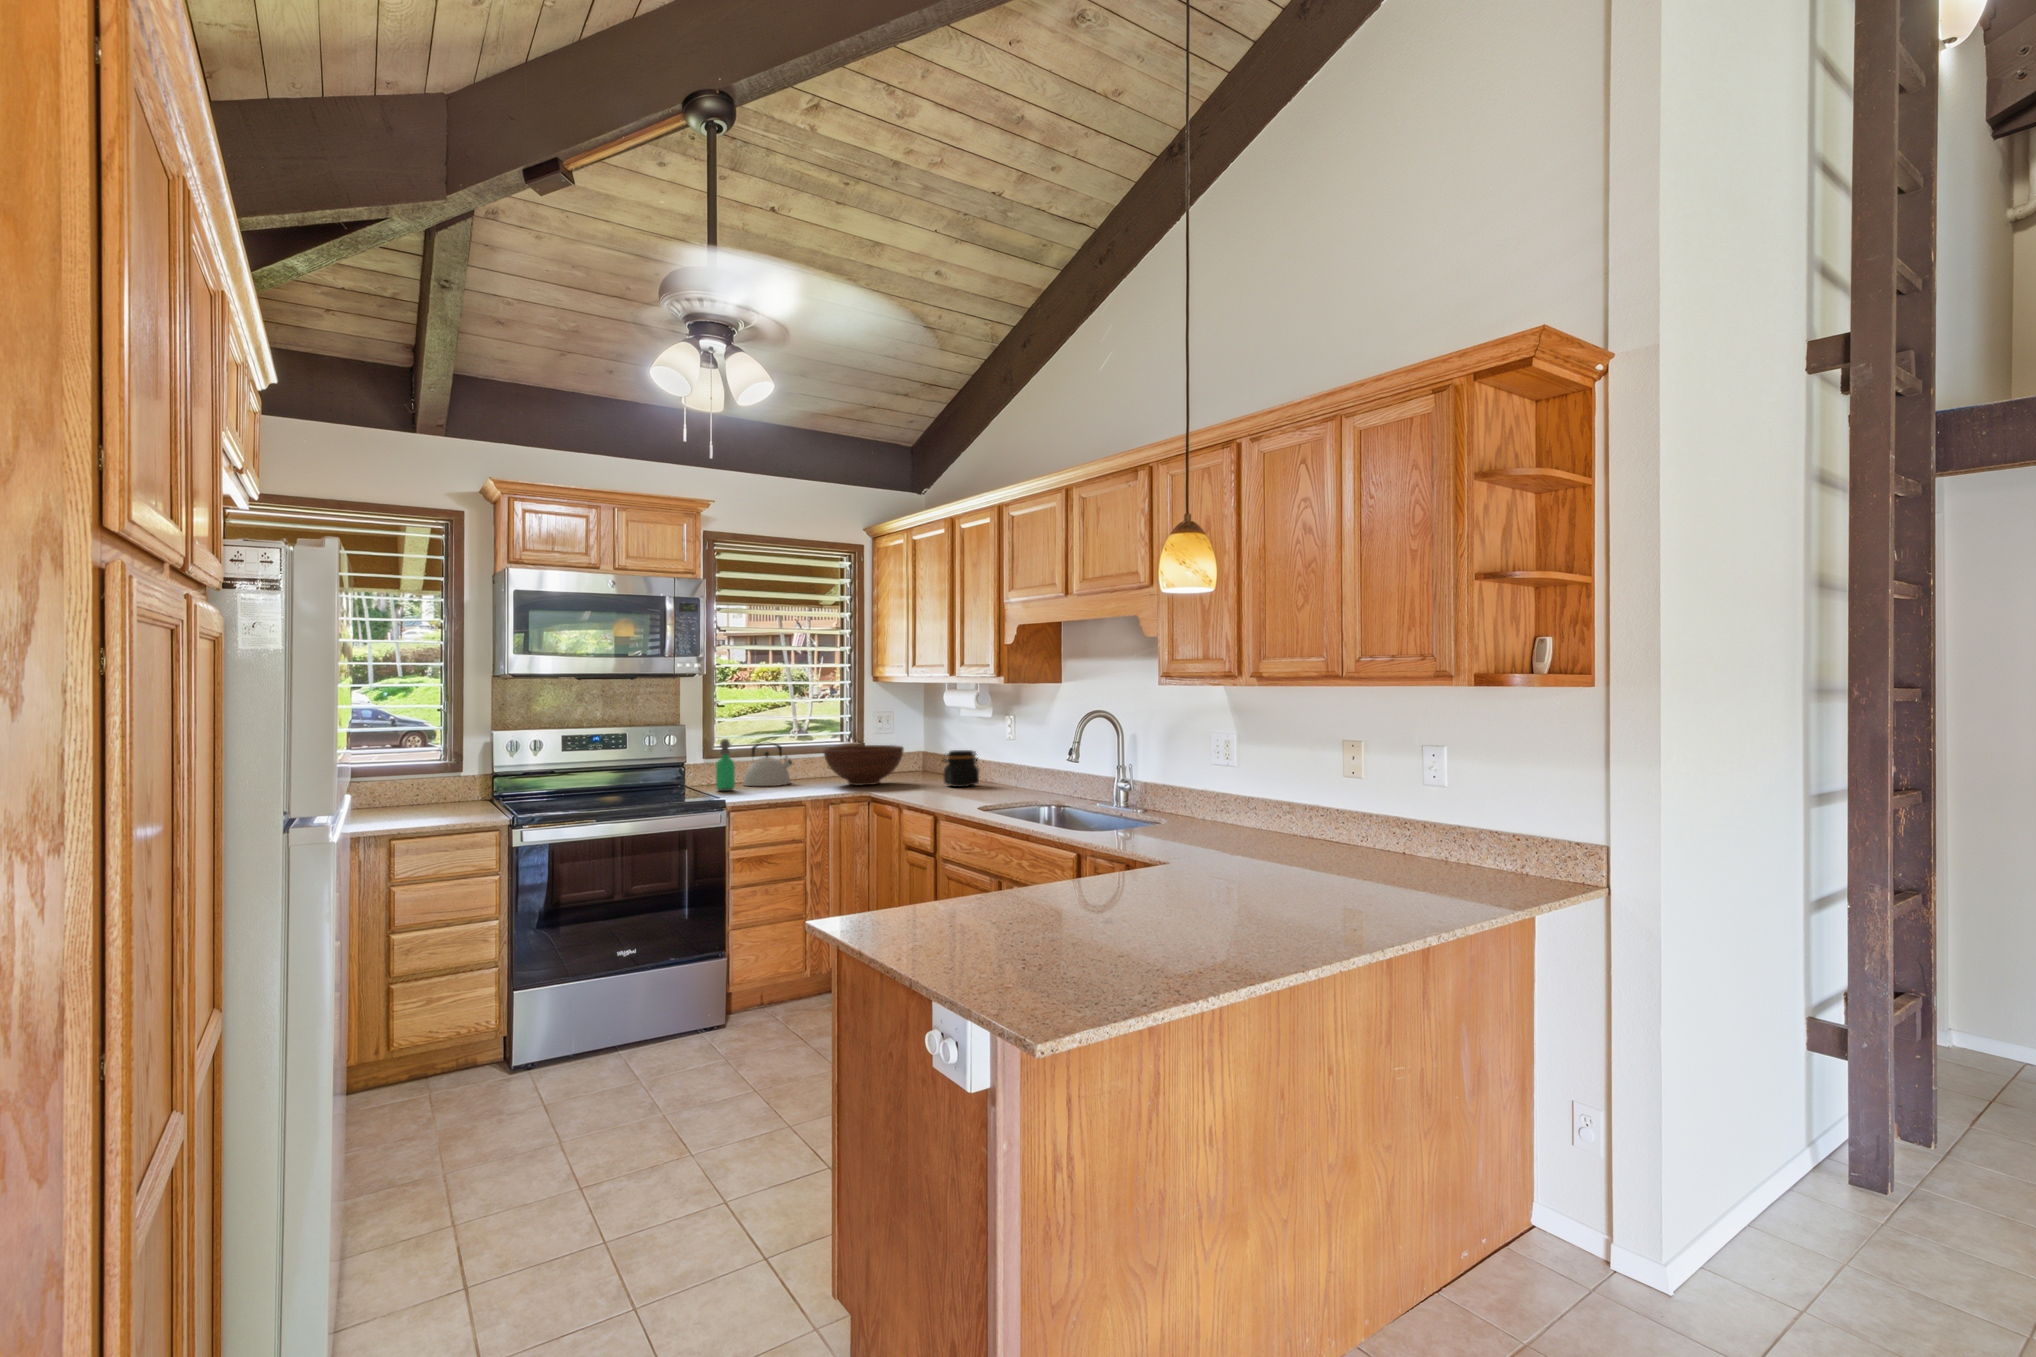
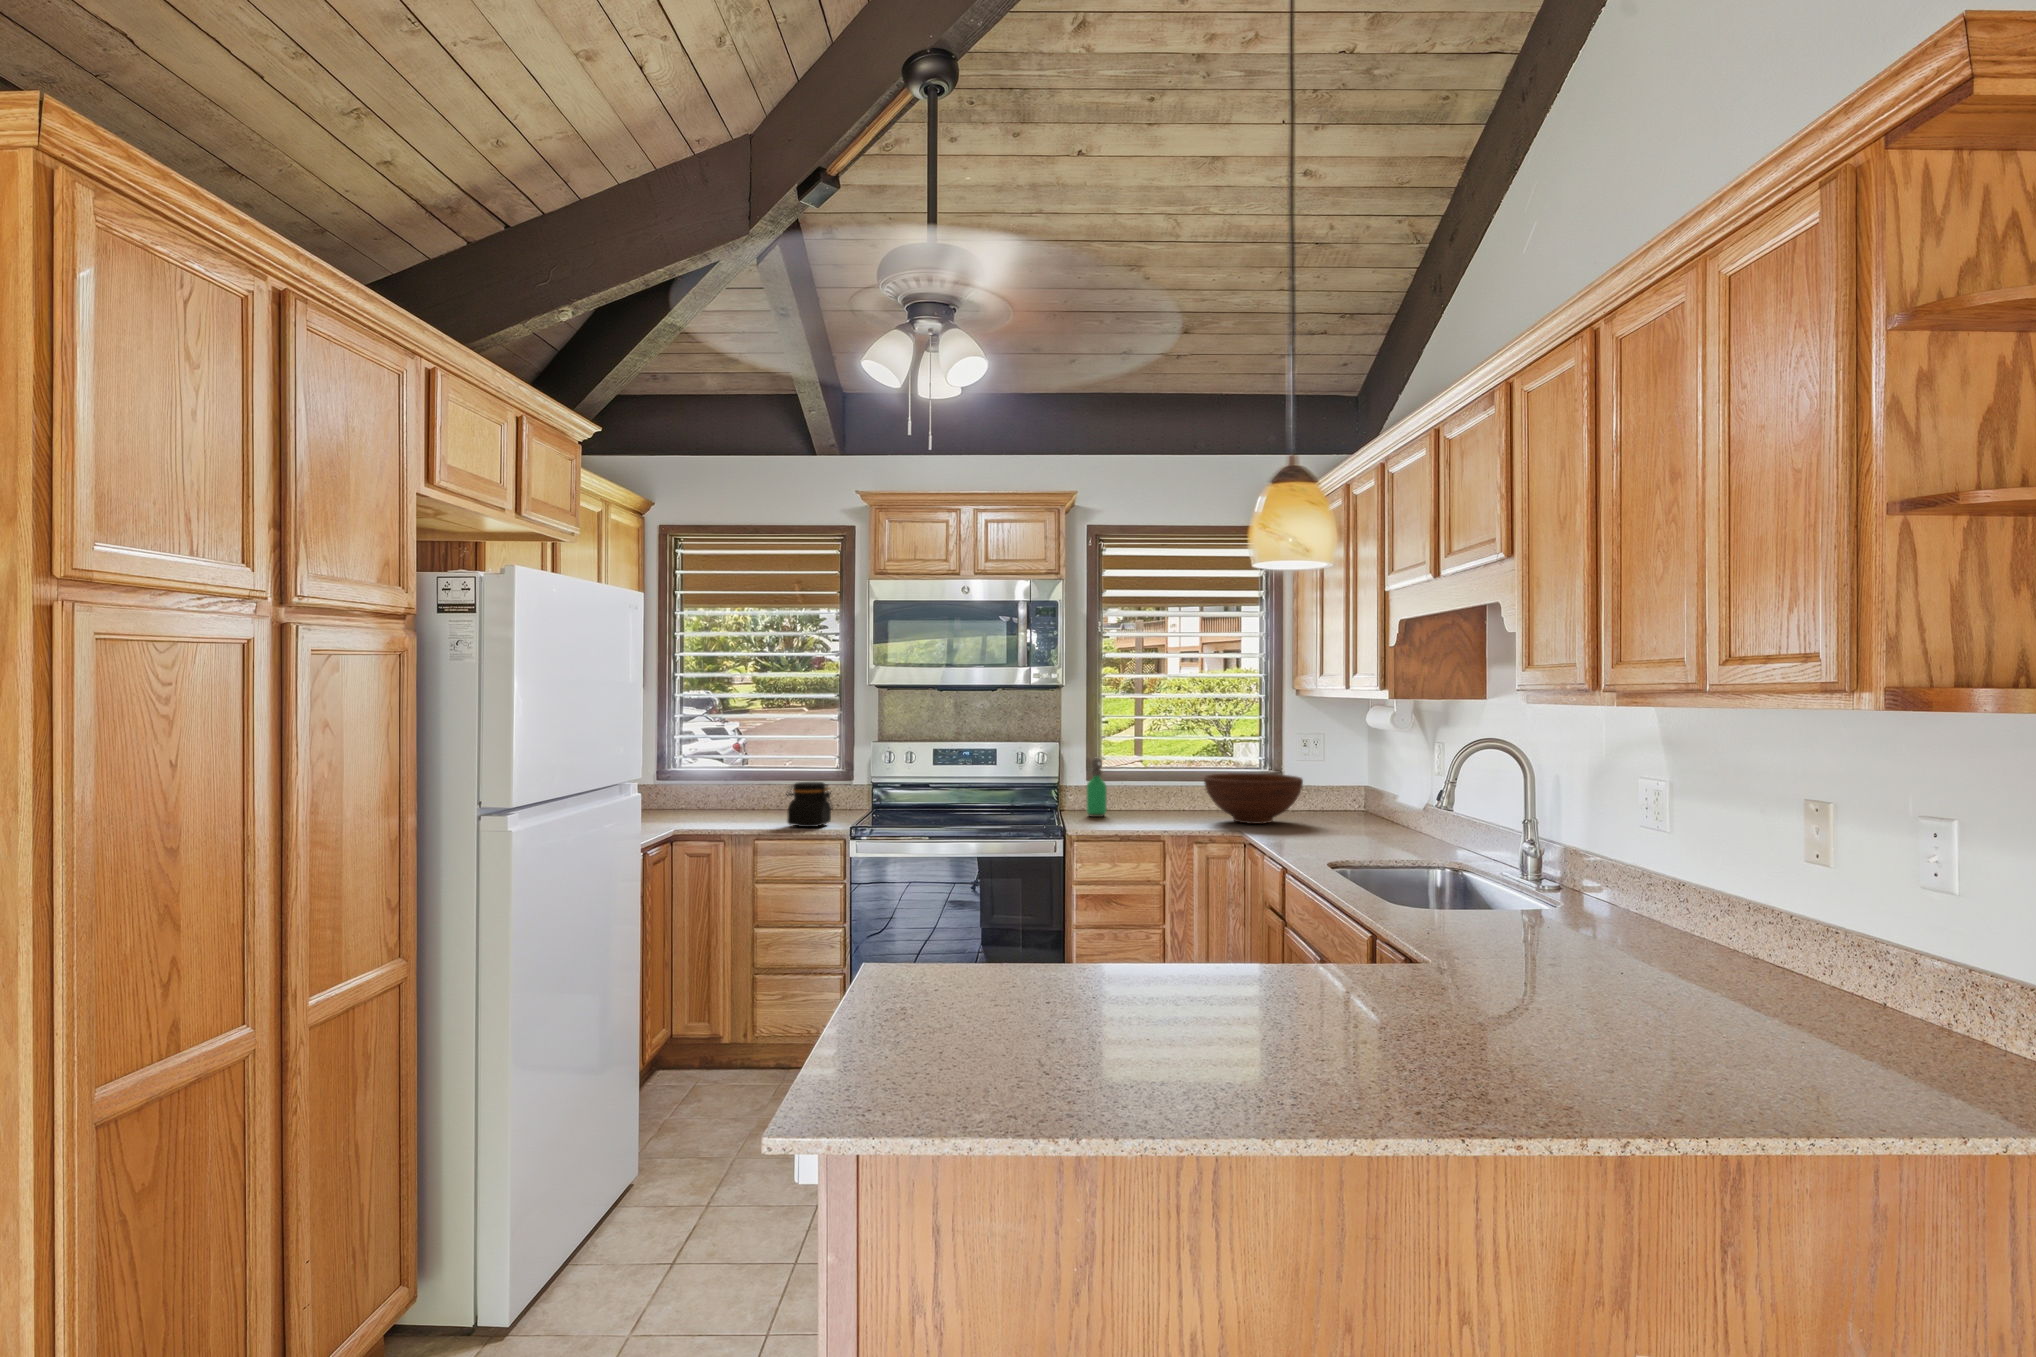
kettle: present [743,743,792,786] -> none [1127,764,1181,814]
jar: present [942,750,979,787] -> present [786,782,833,827]

